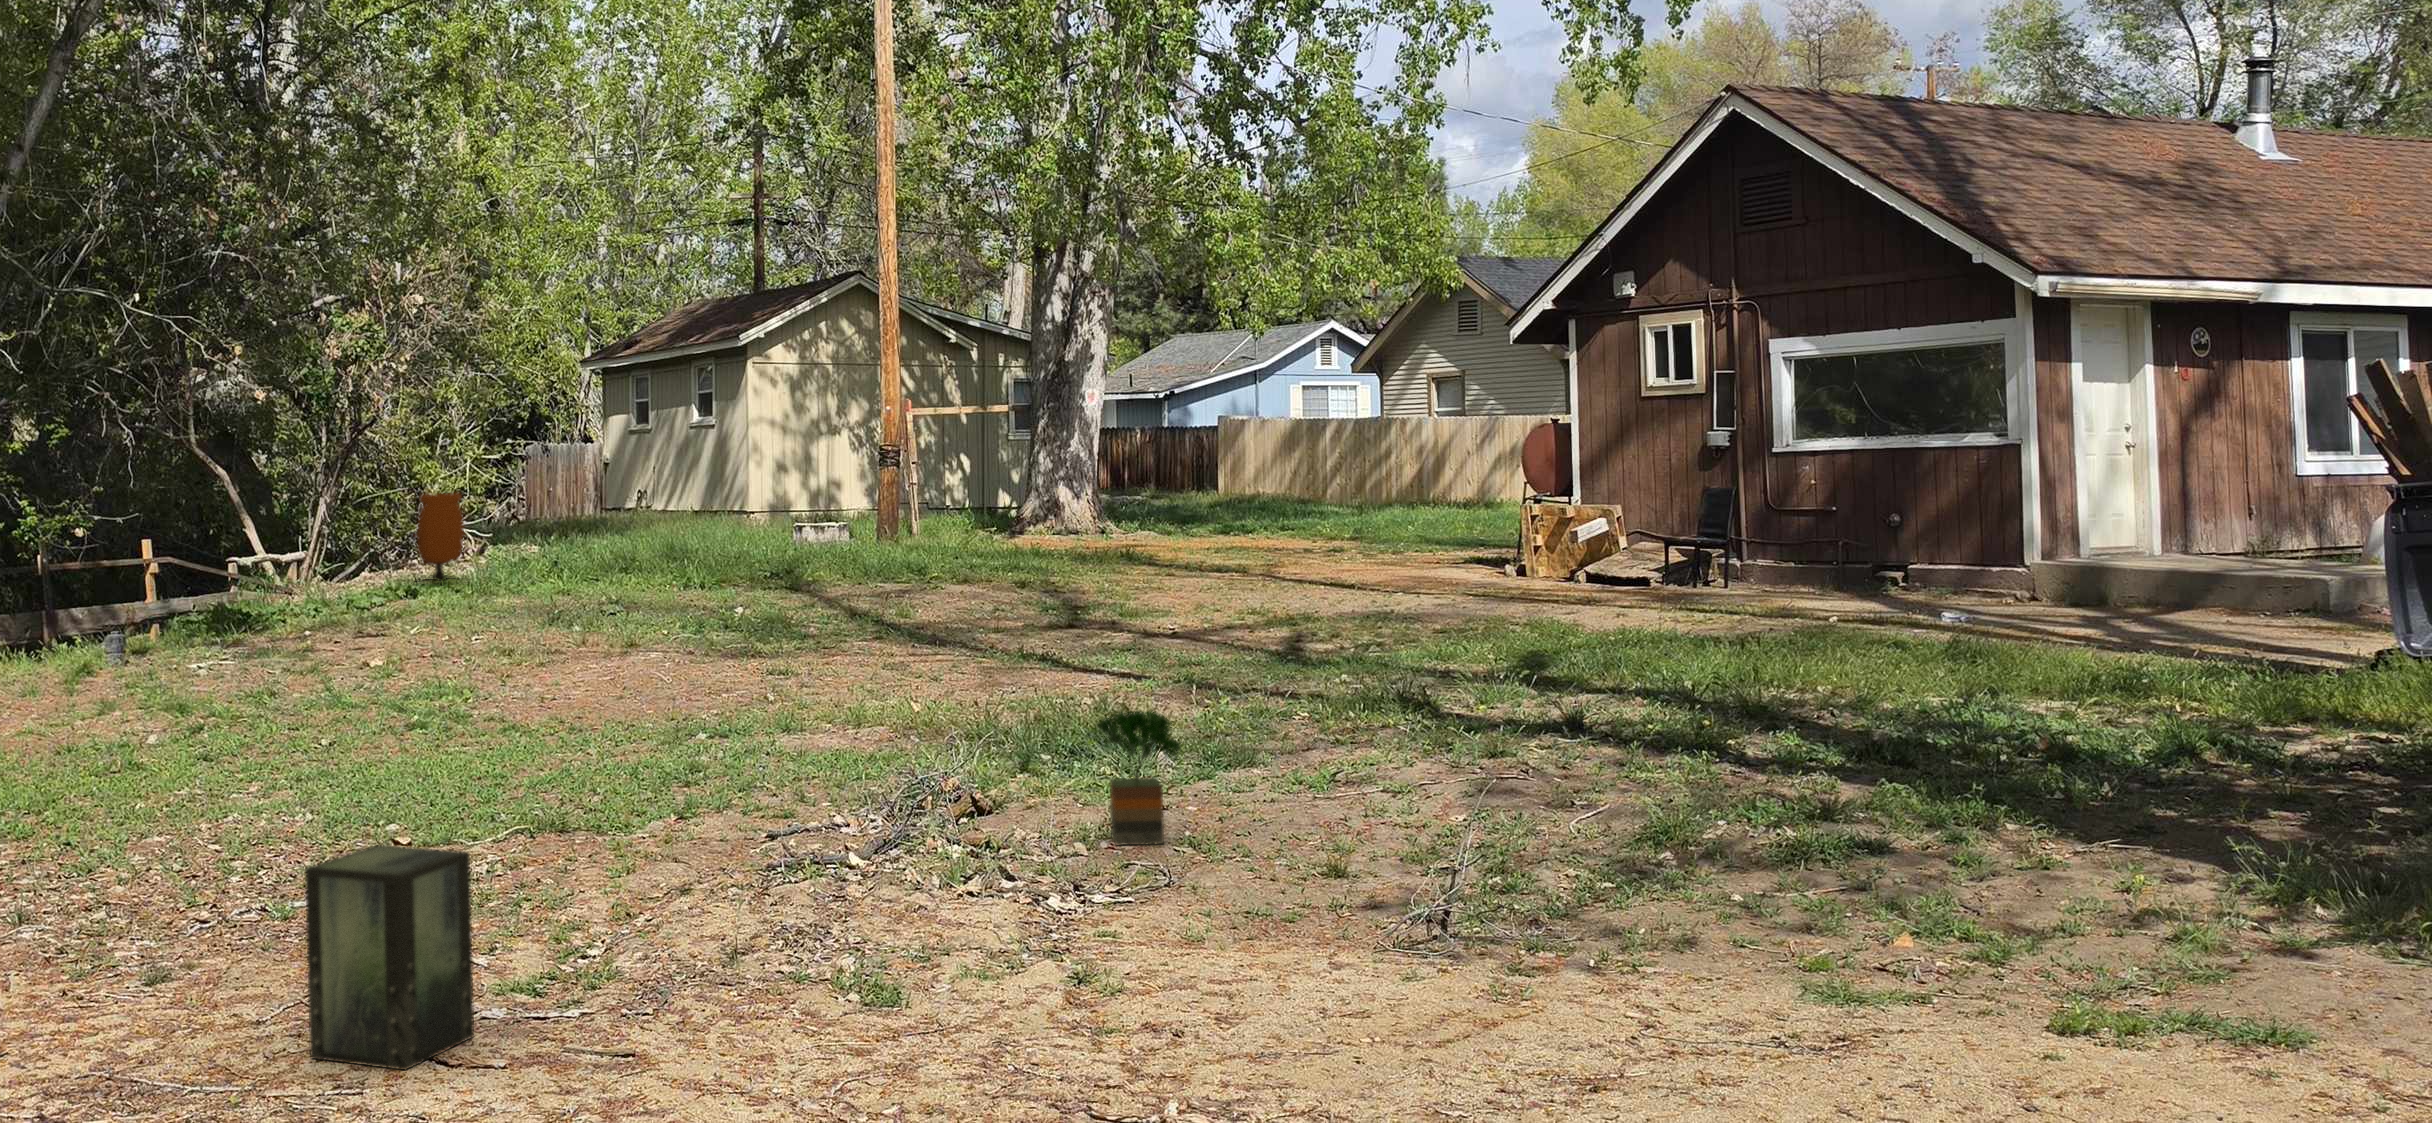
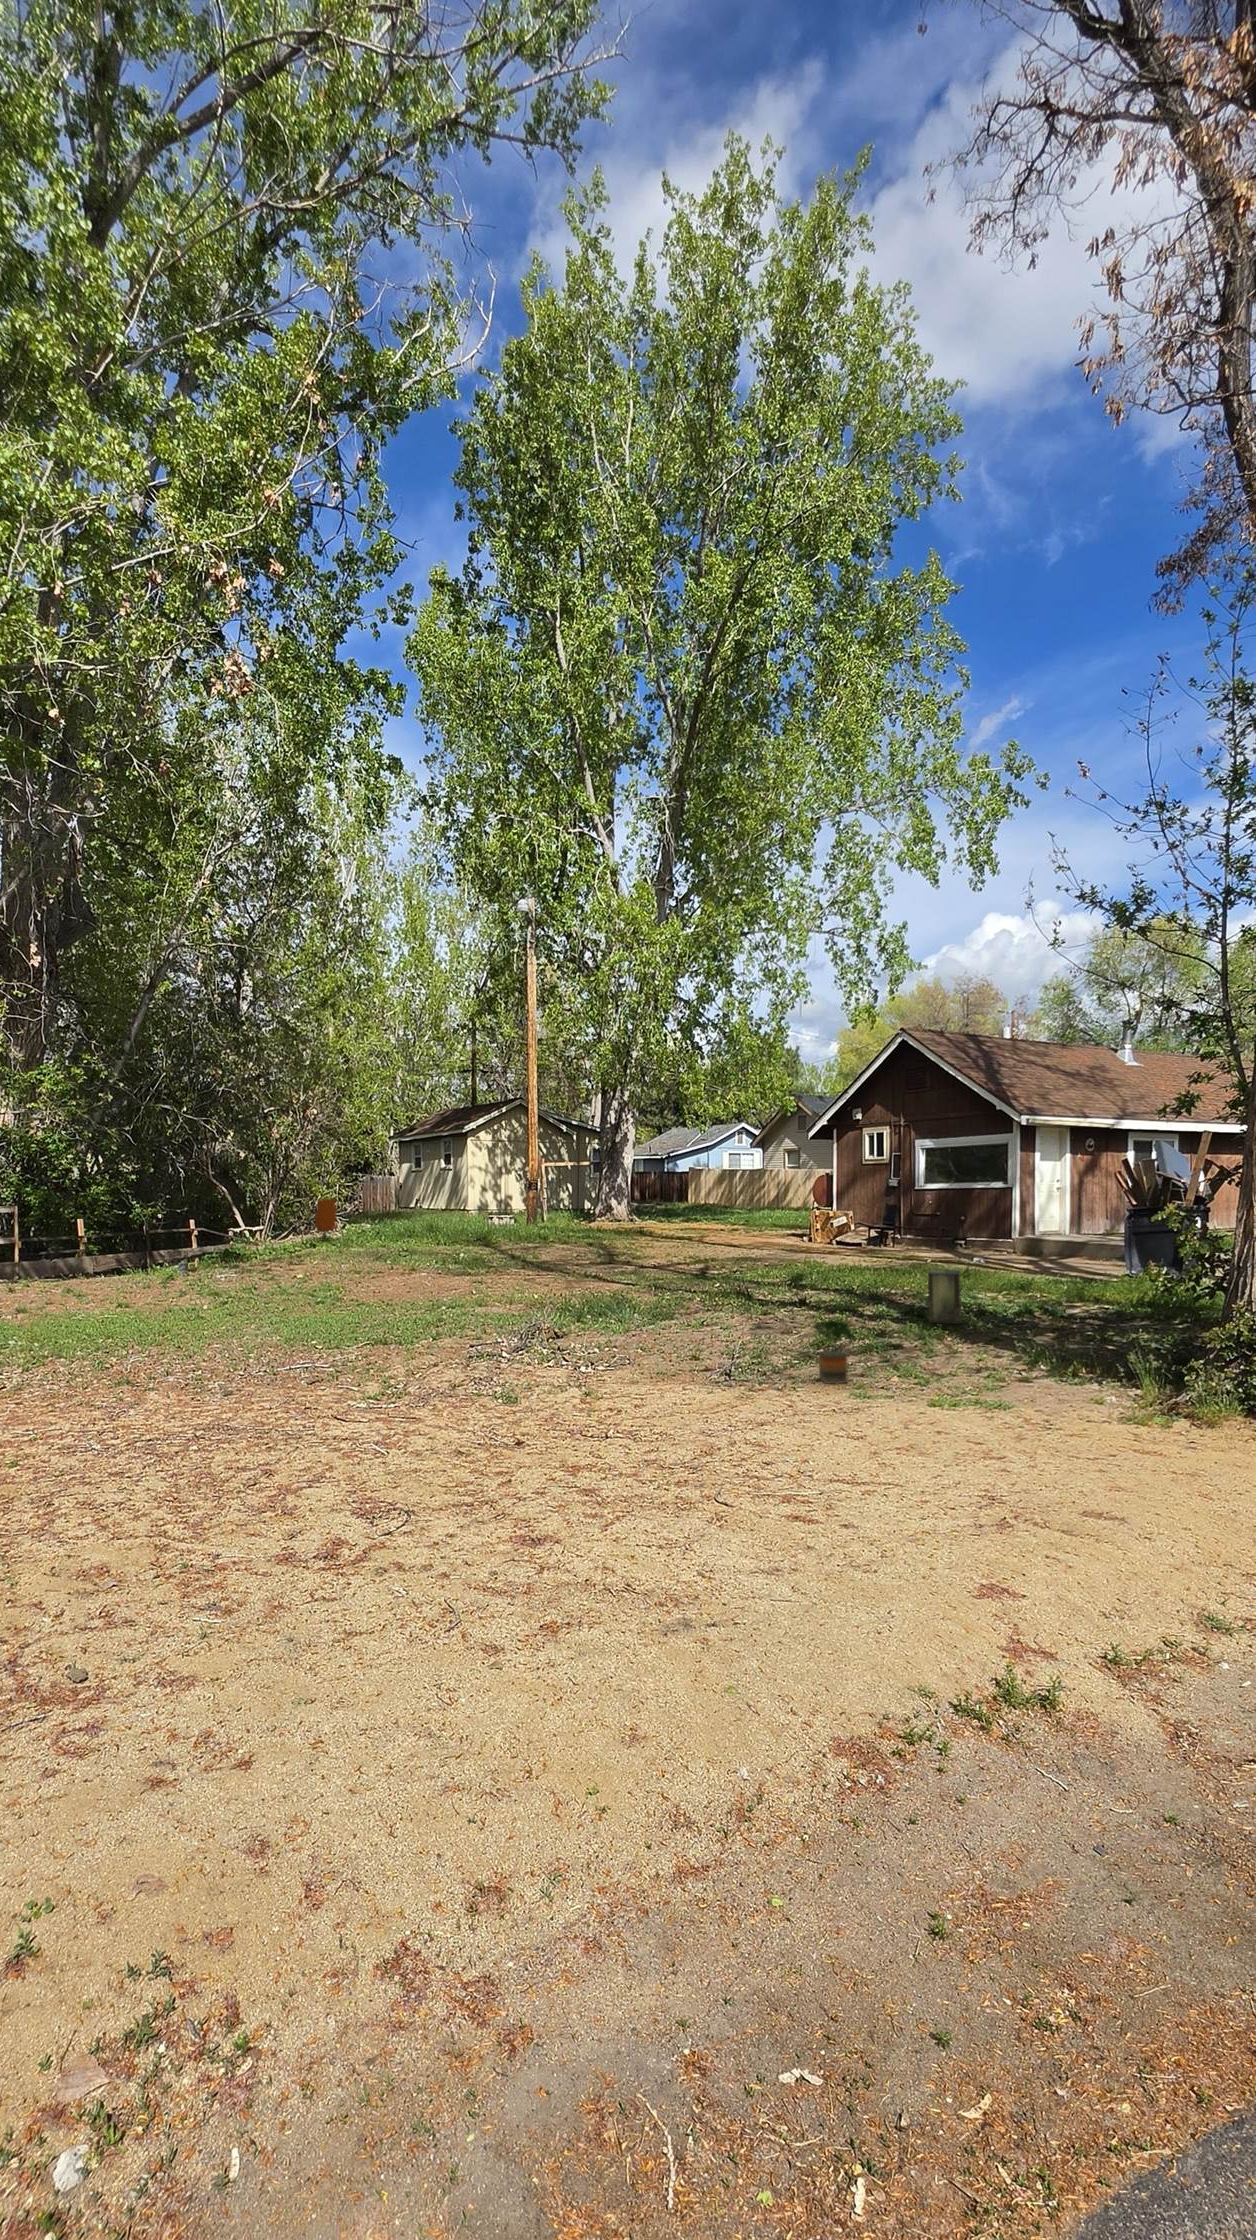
potted tree: present [1095,711,1182,845] -> present [814,1319,855,1384]
storage box: present [305,845,474,1070] -> present [928,1270,962,1324]

